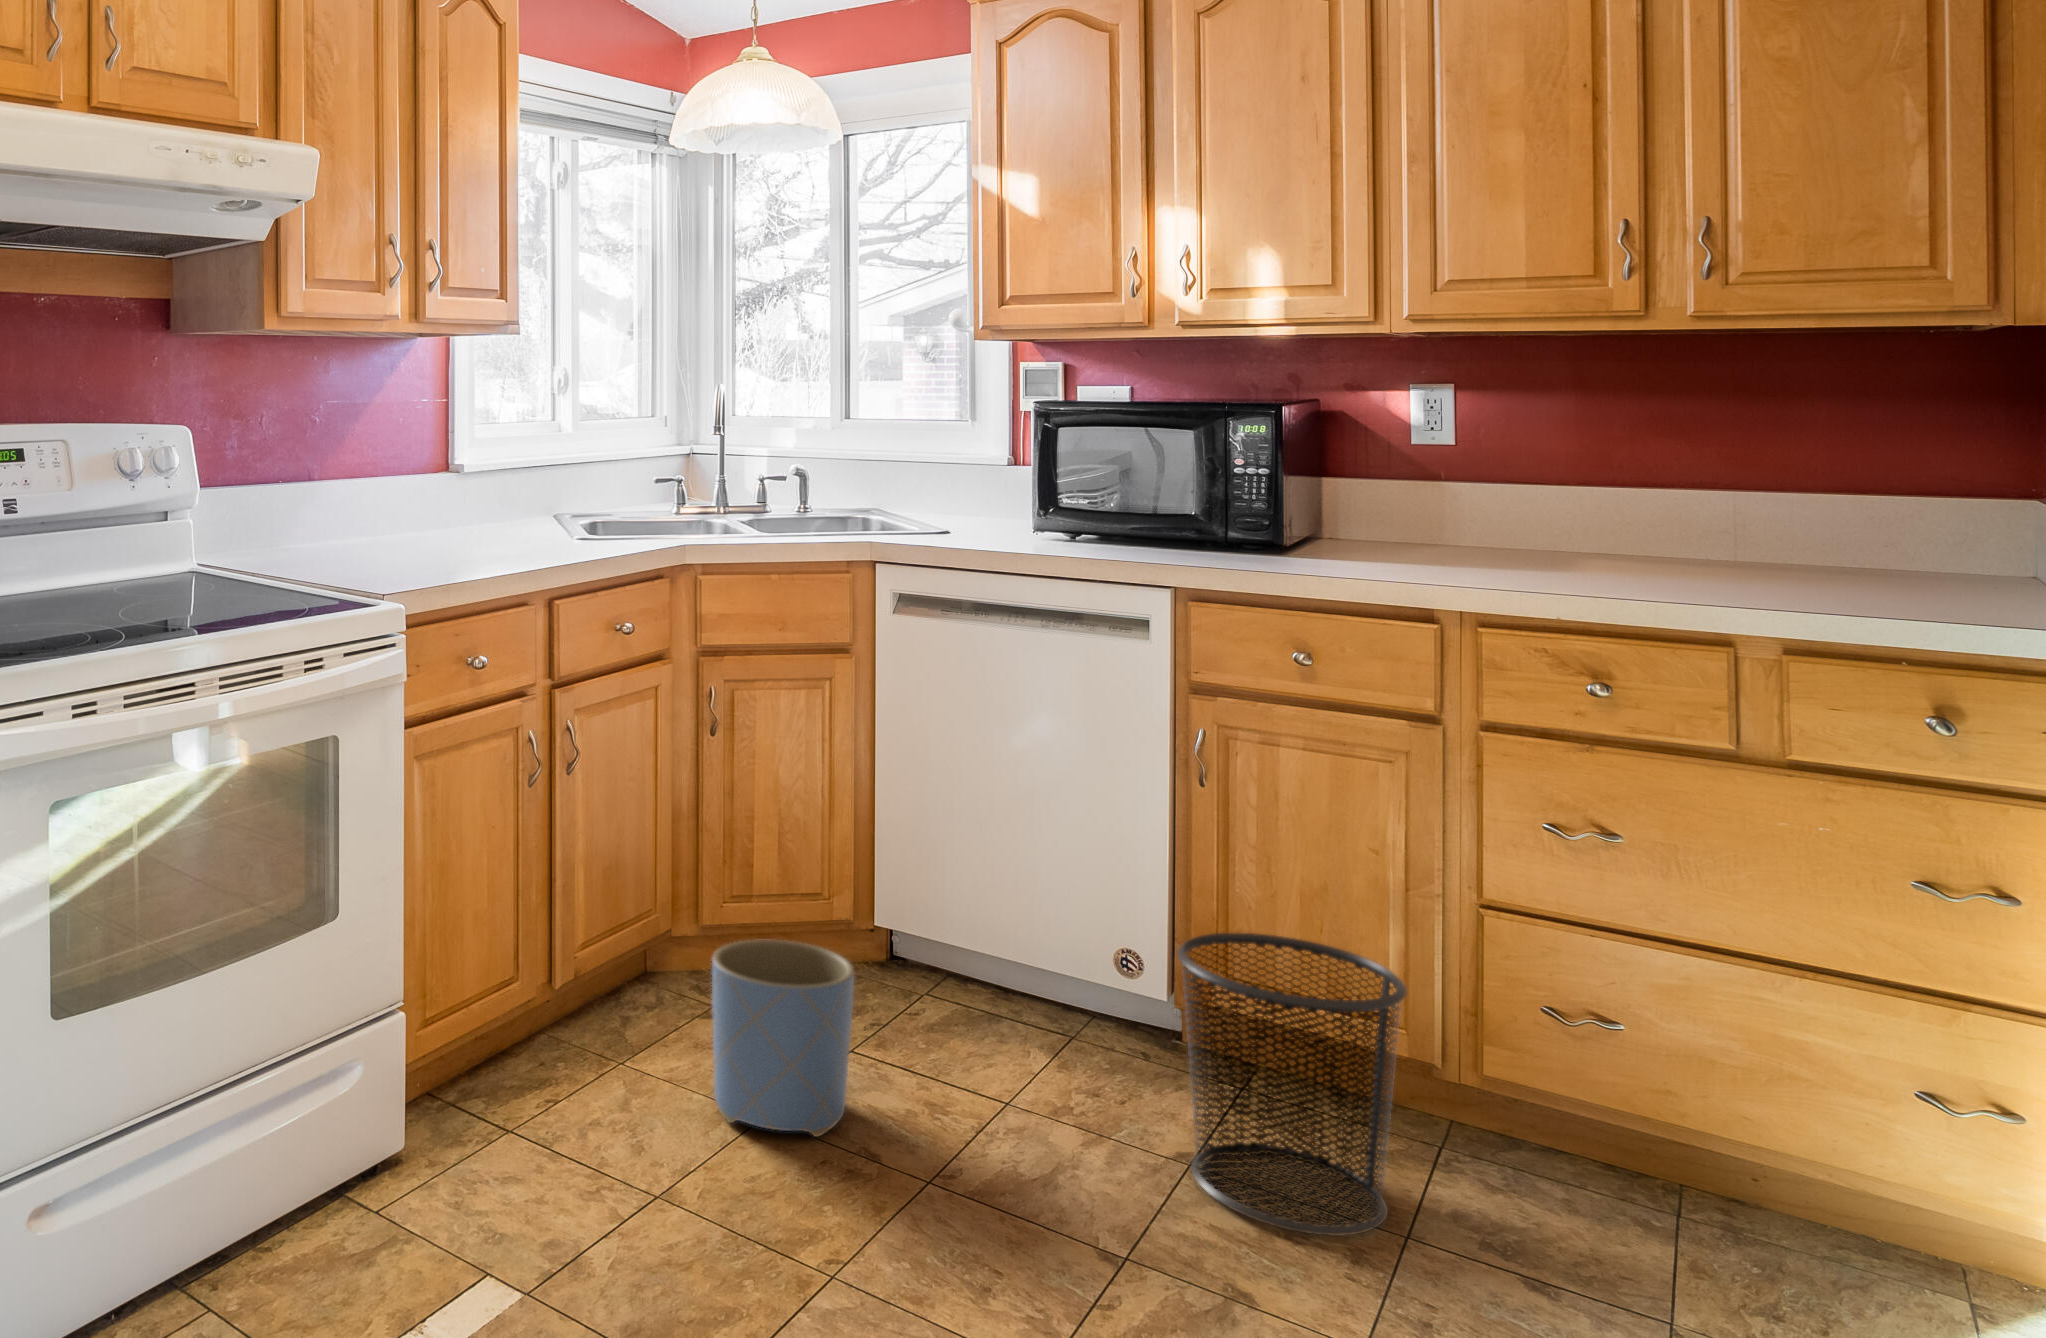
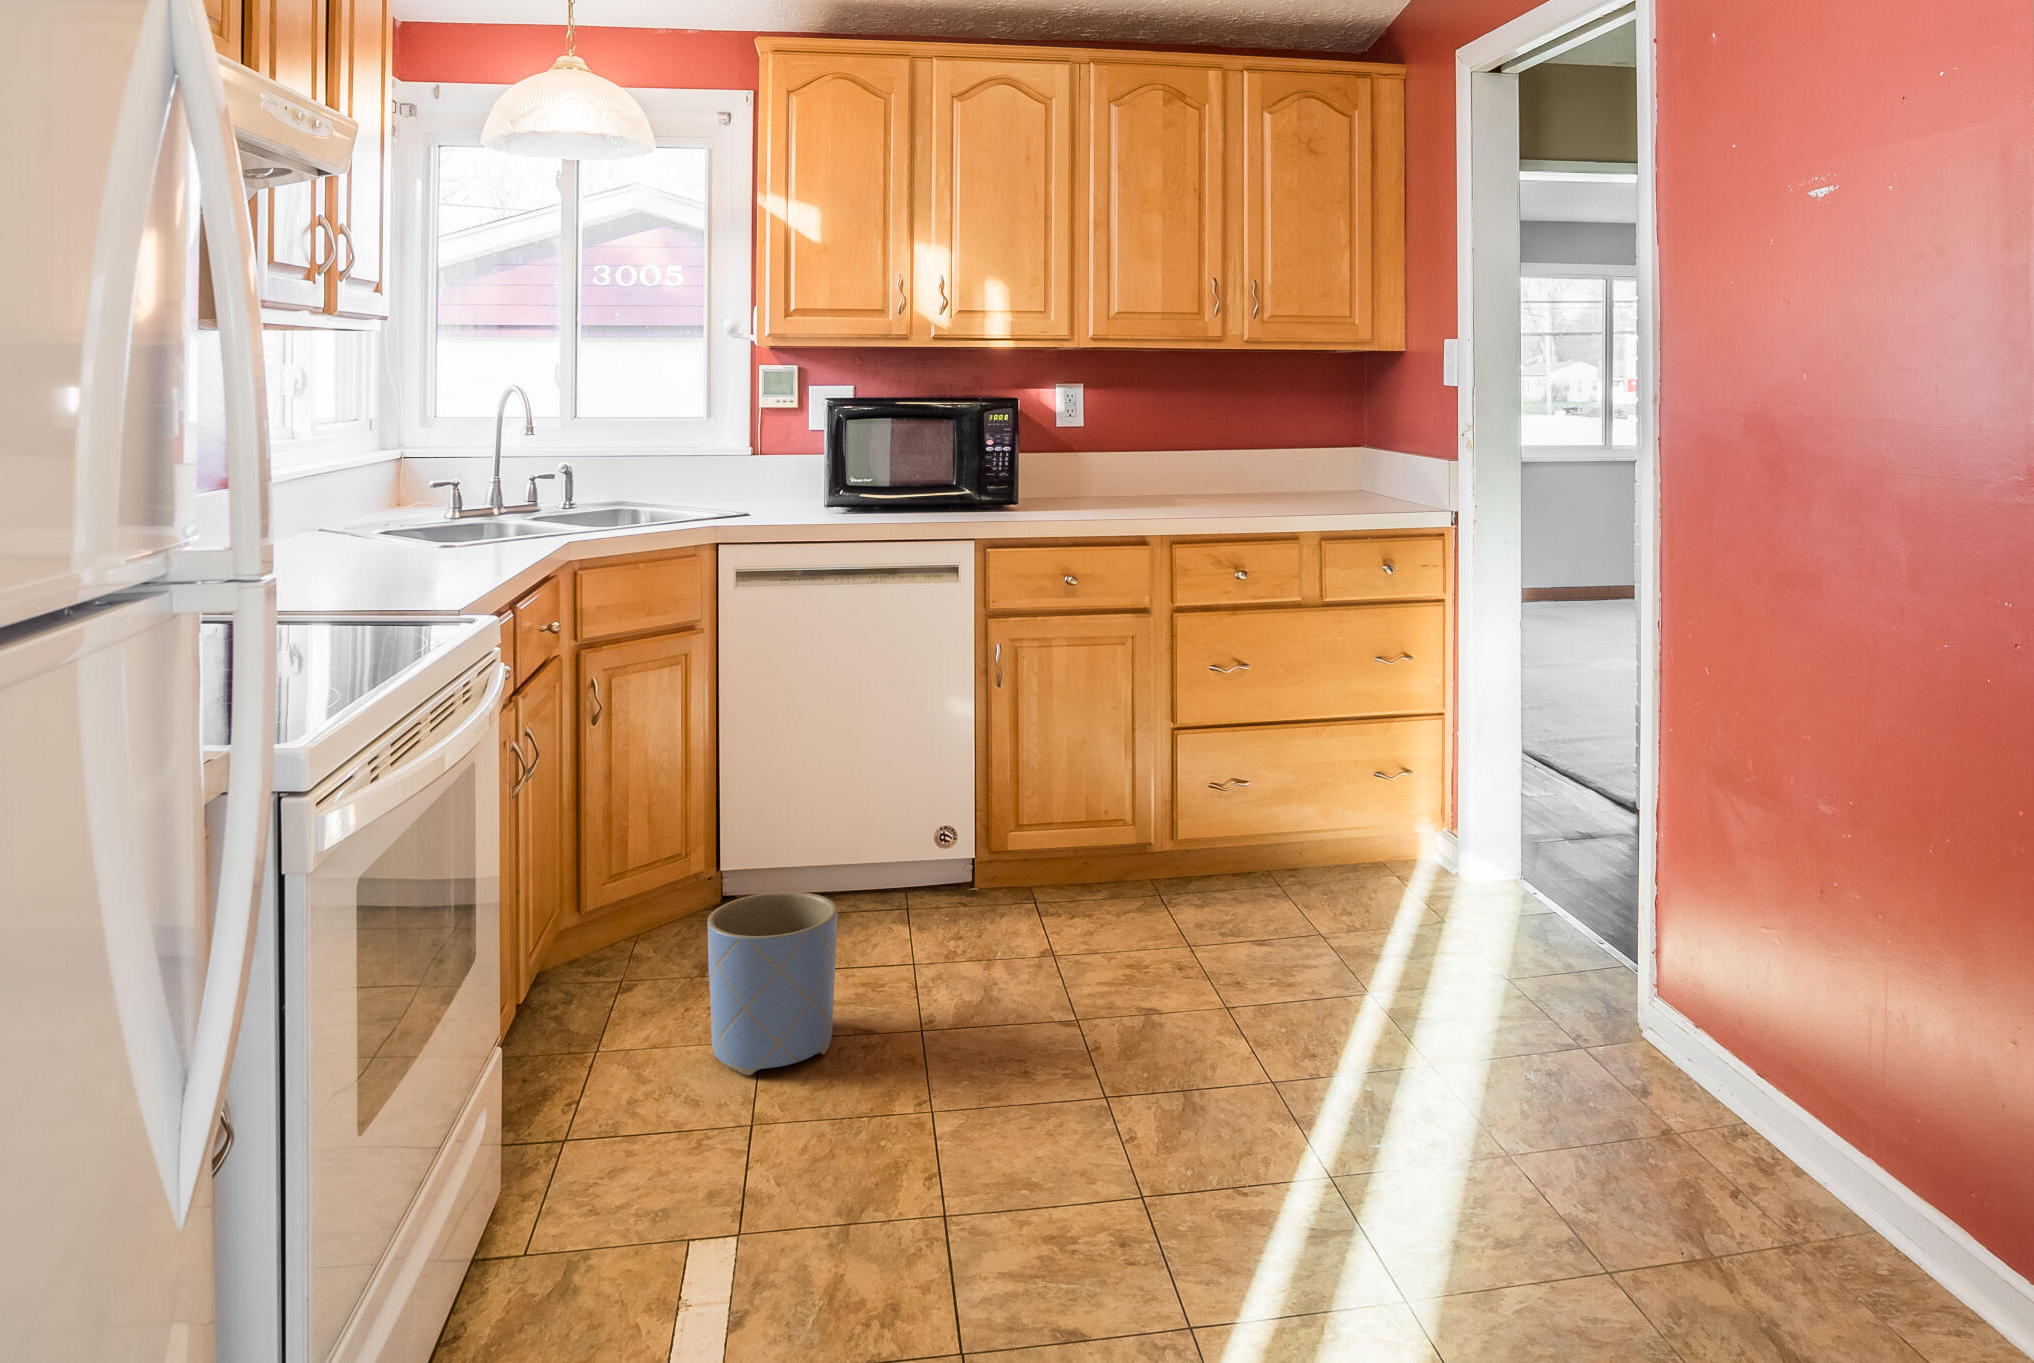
waste bin: present [1177,933,1407,1236] -> none [1047,777,1192,978]

